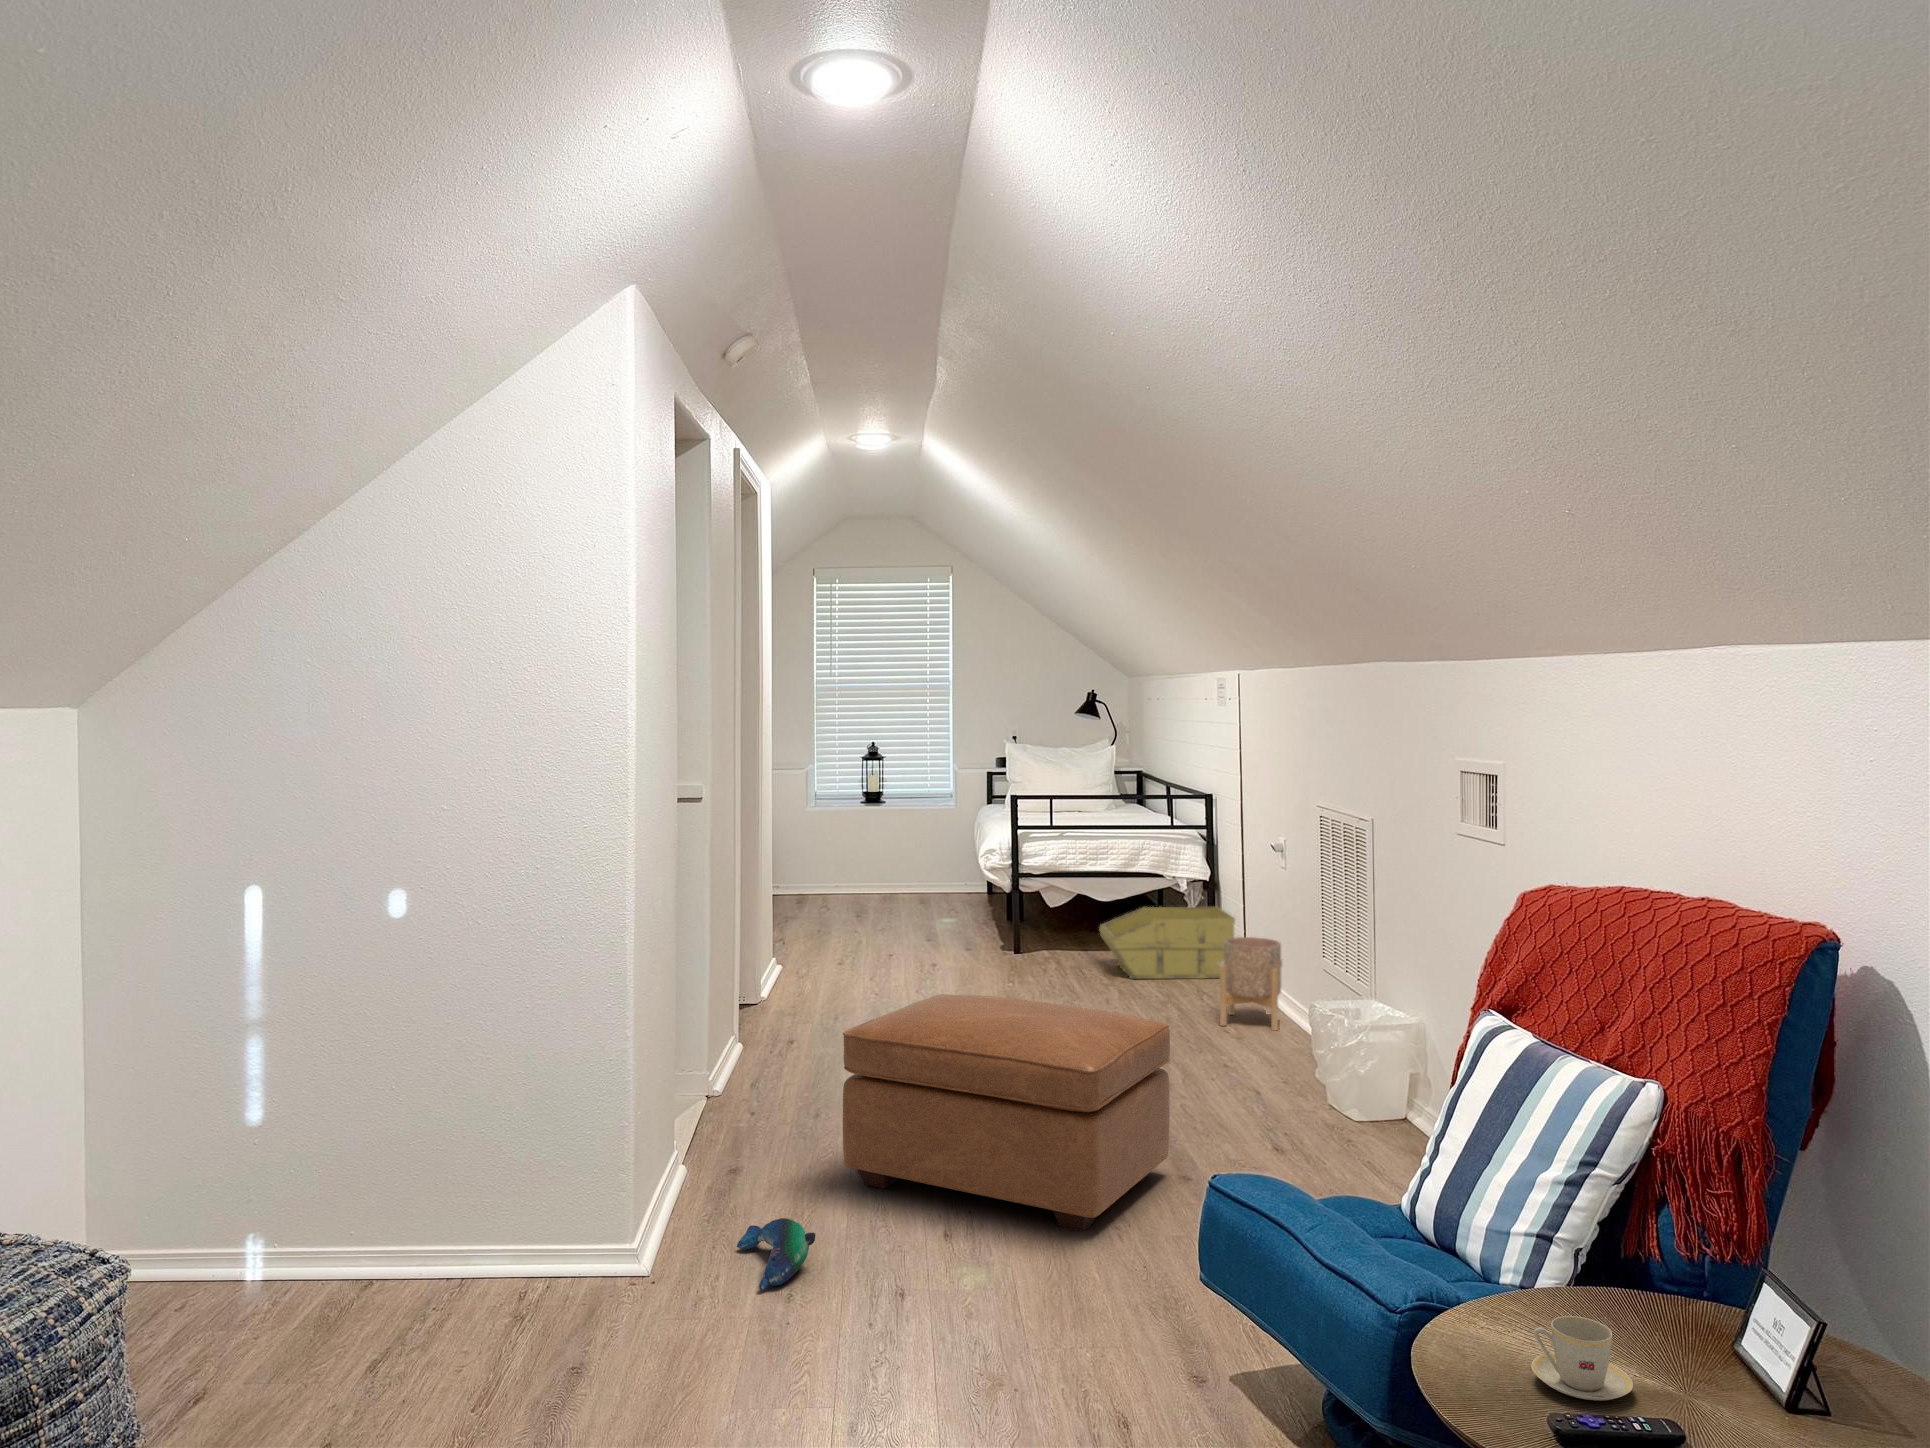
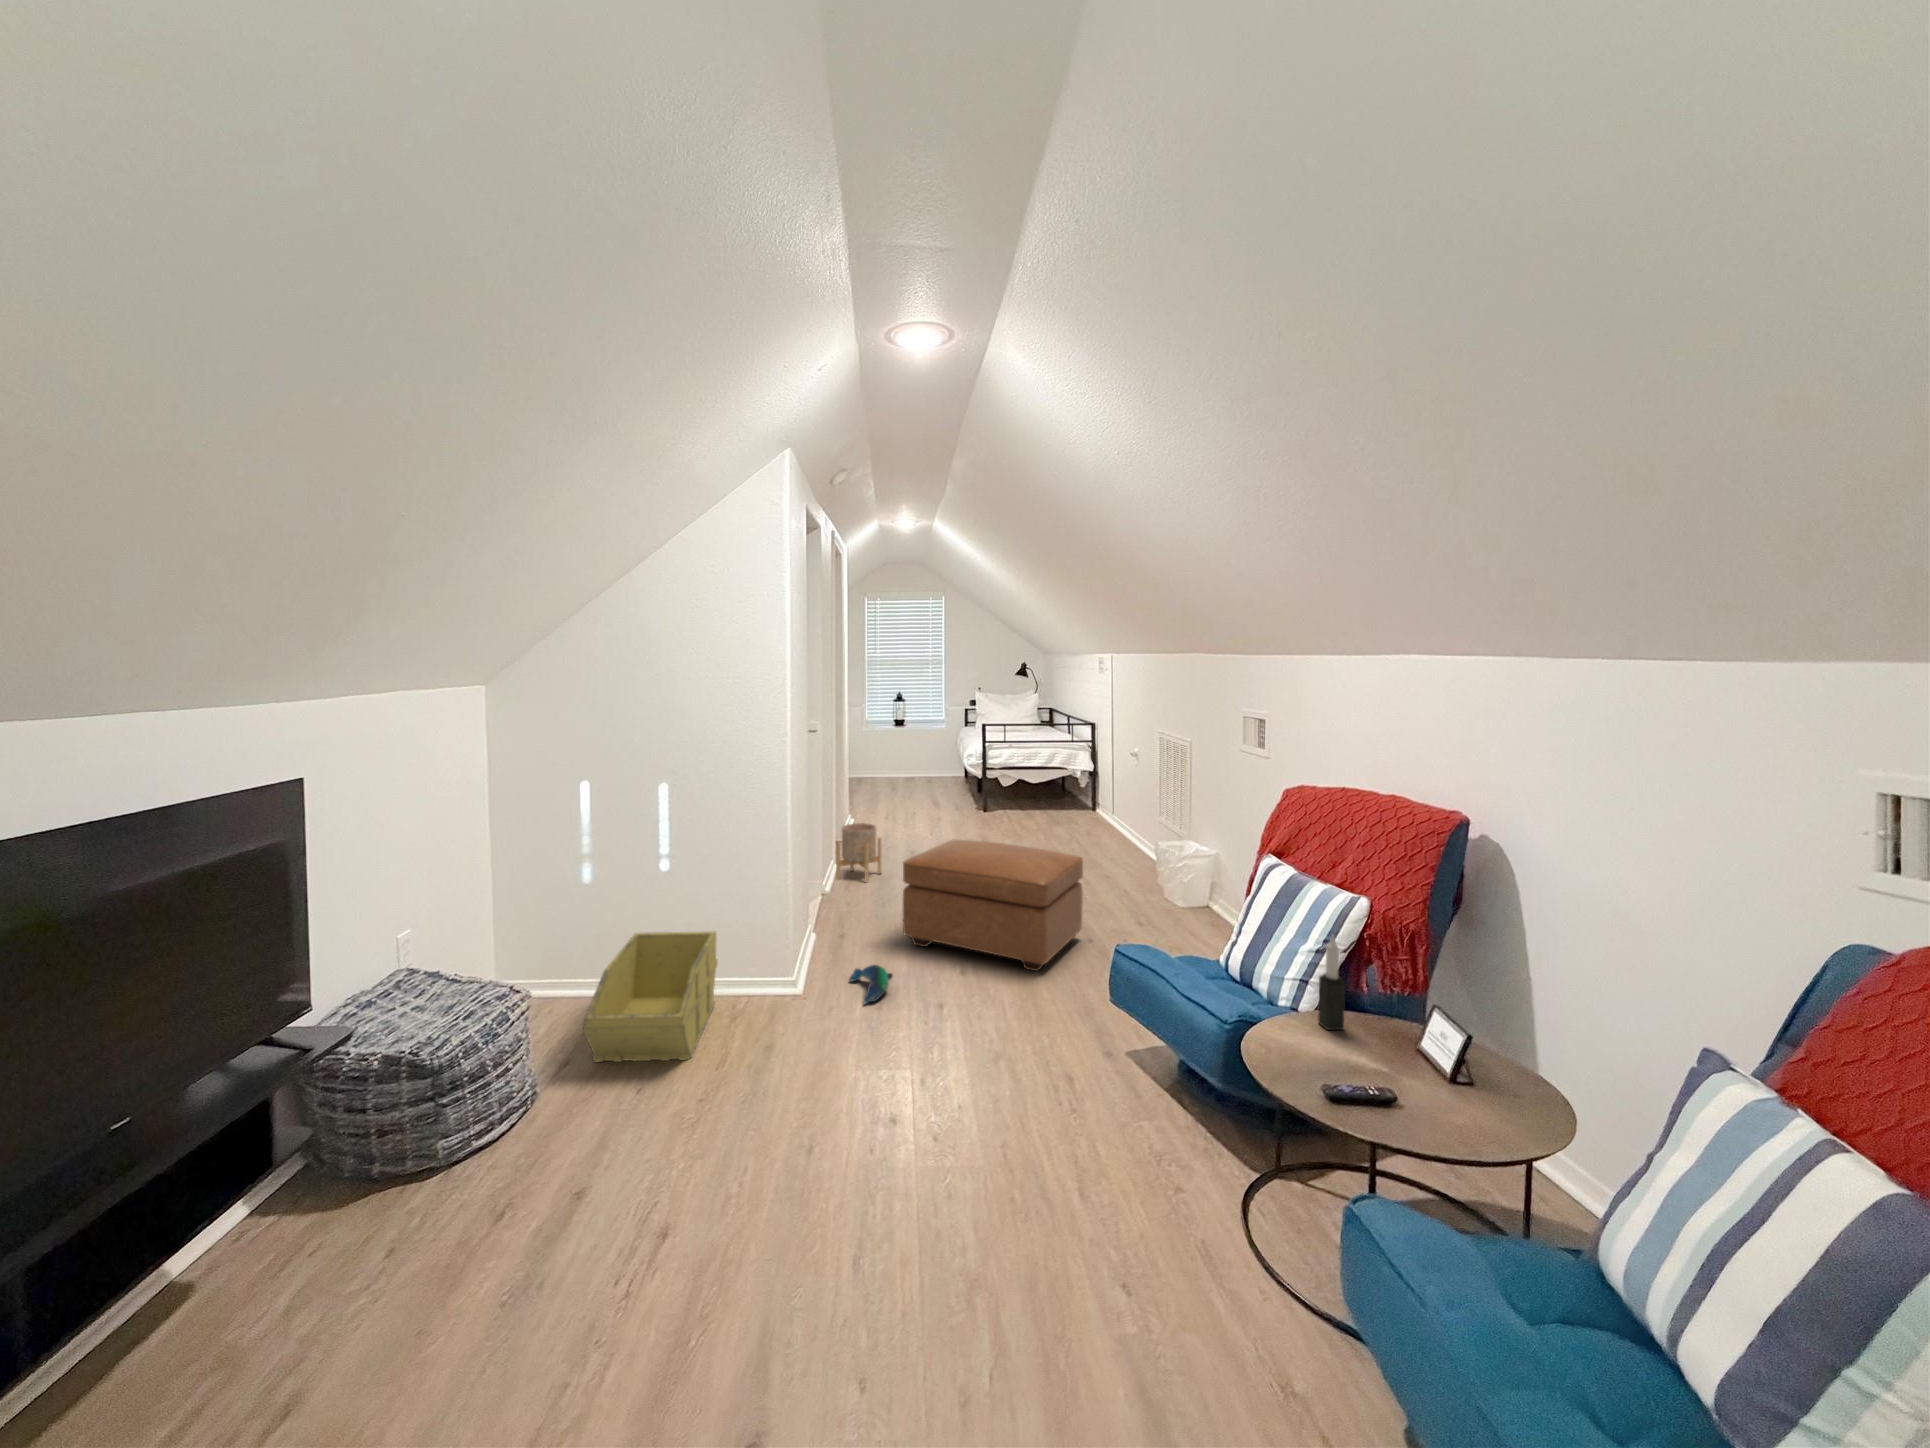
storage bin: present [1099,907,1235,979] -> present [583,931,717,1062]
planter: present [1220,937,1282,1031] -> present [836,823,882,883]
candle: none [1563,1145,1609,1325] -> present [1318,934,1345,1030]
teacup: present [1531,1316,1633,1400] -> none [1305,1027,1362,1073]

